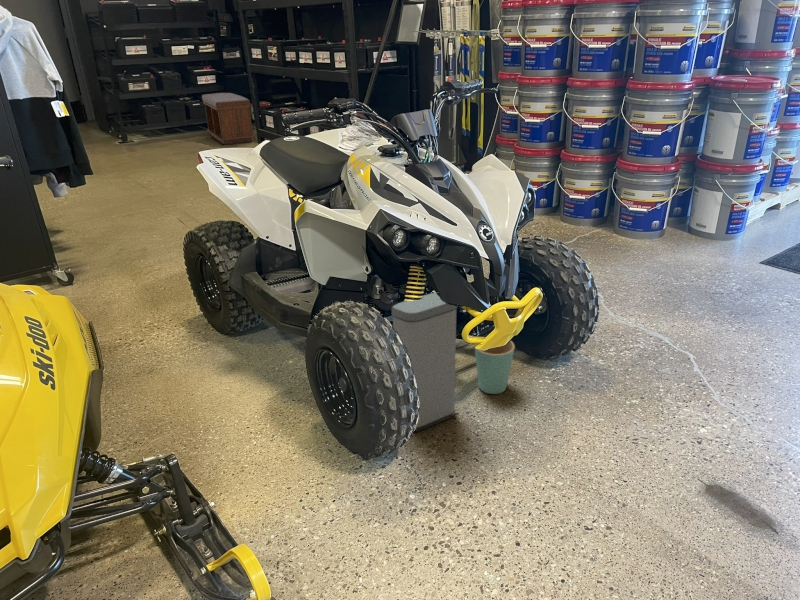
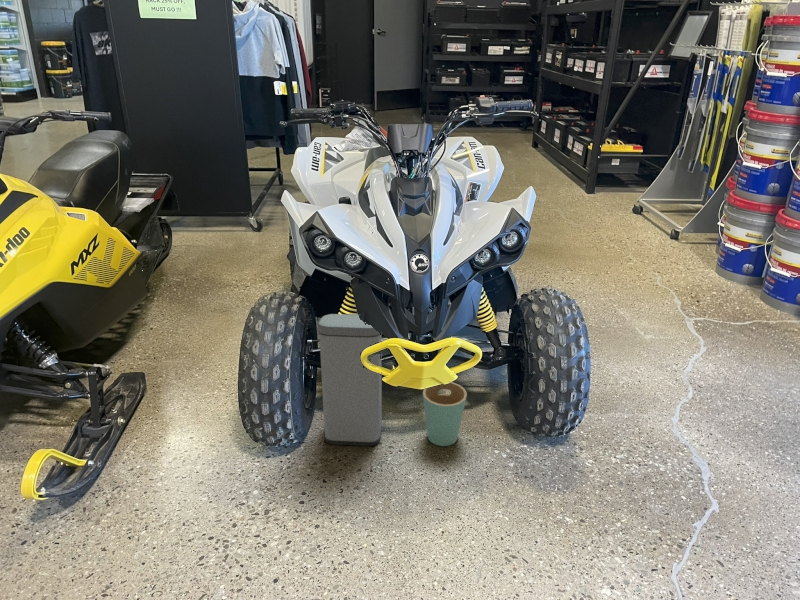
bench: present [202,93,254,145] -> none [497,94,534,145]

